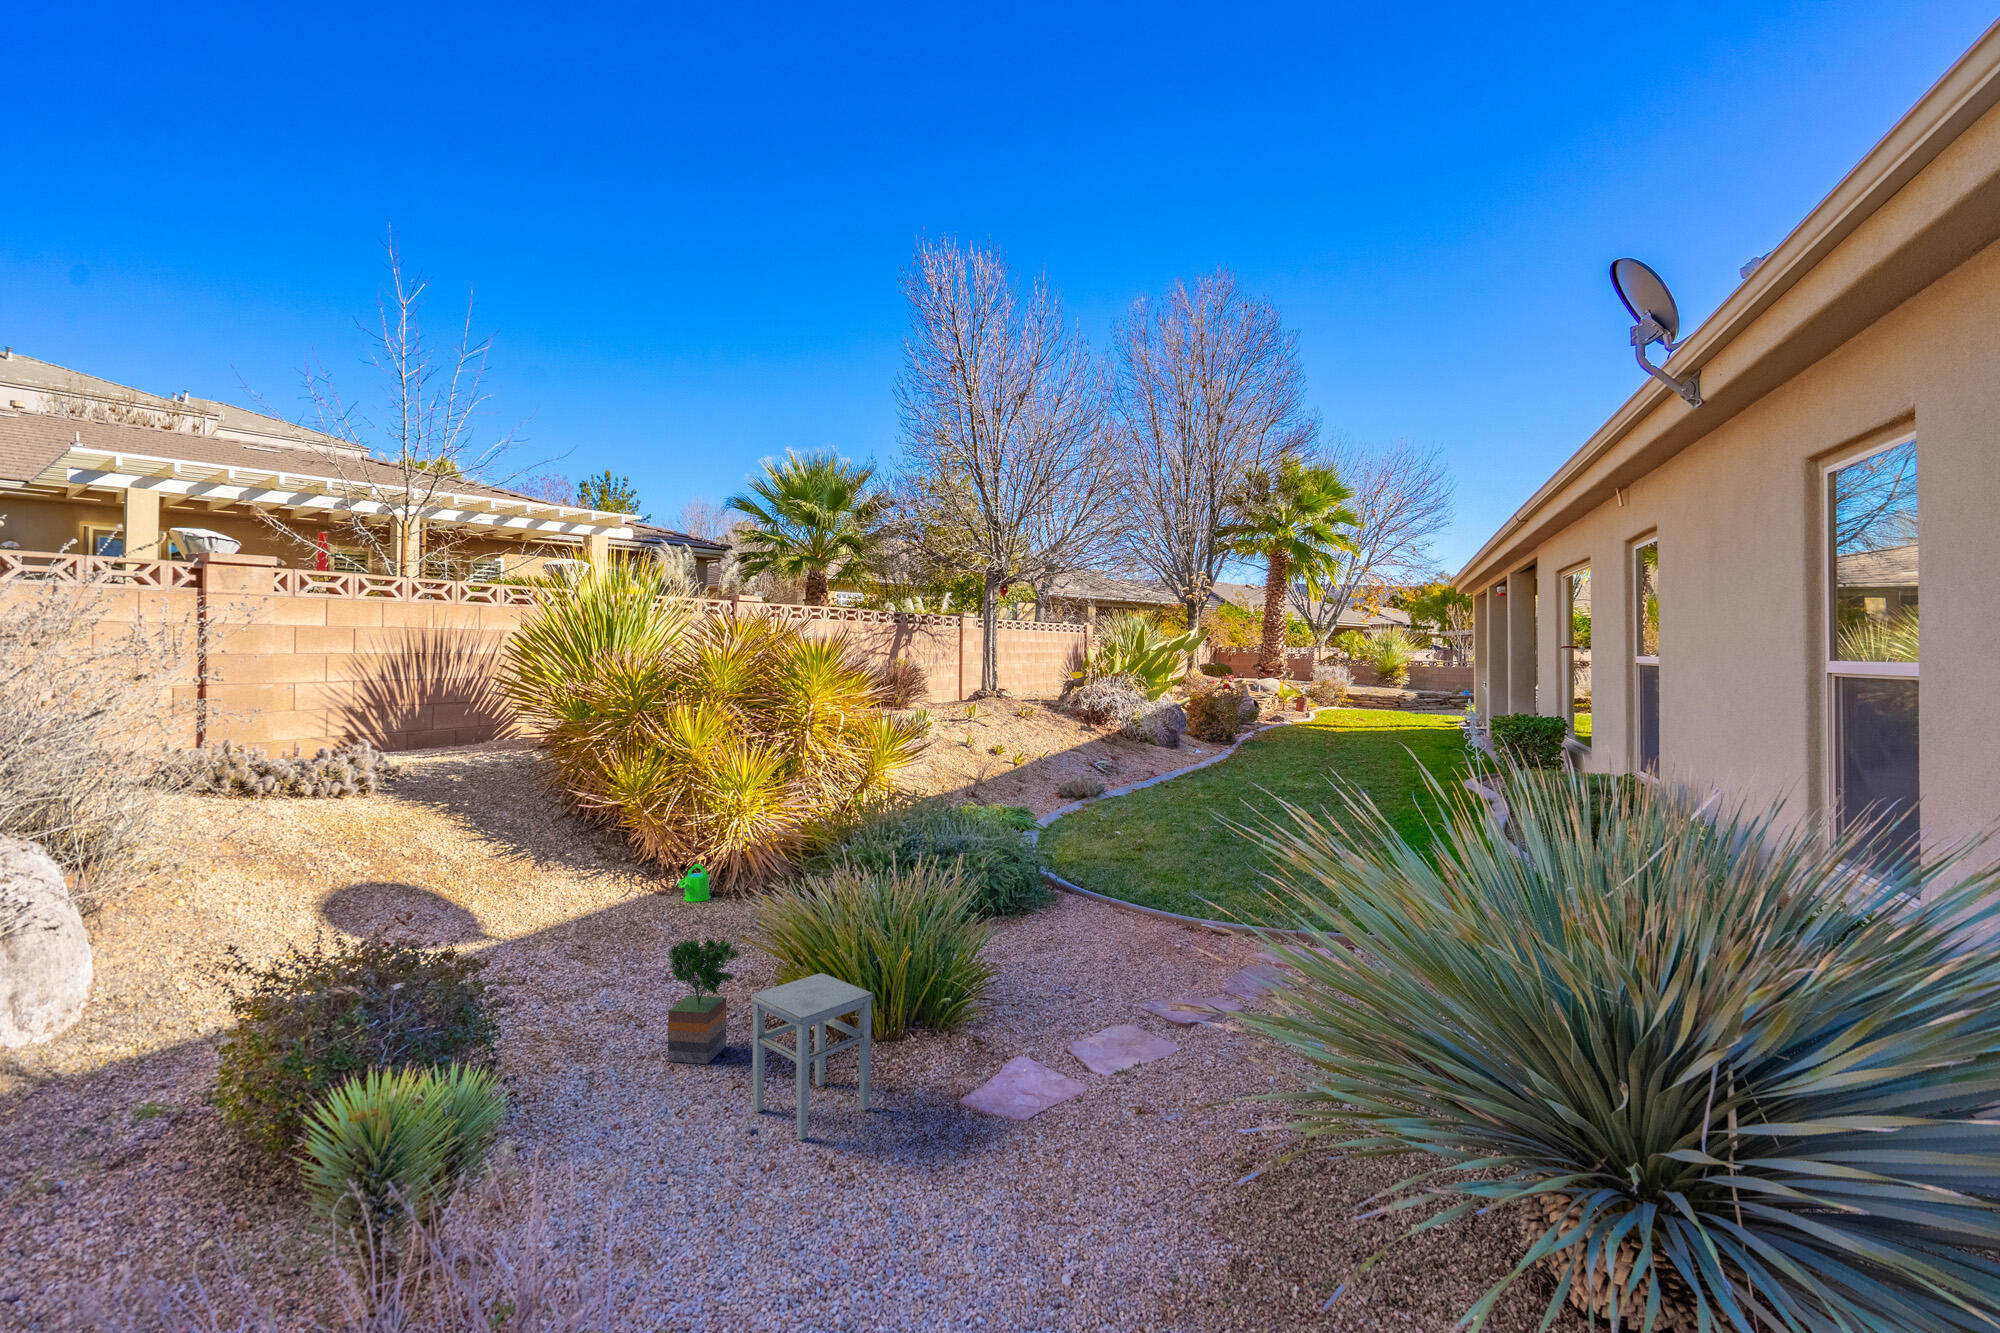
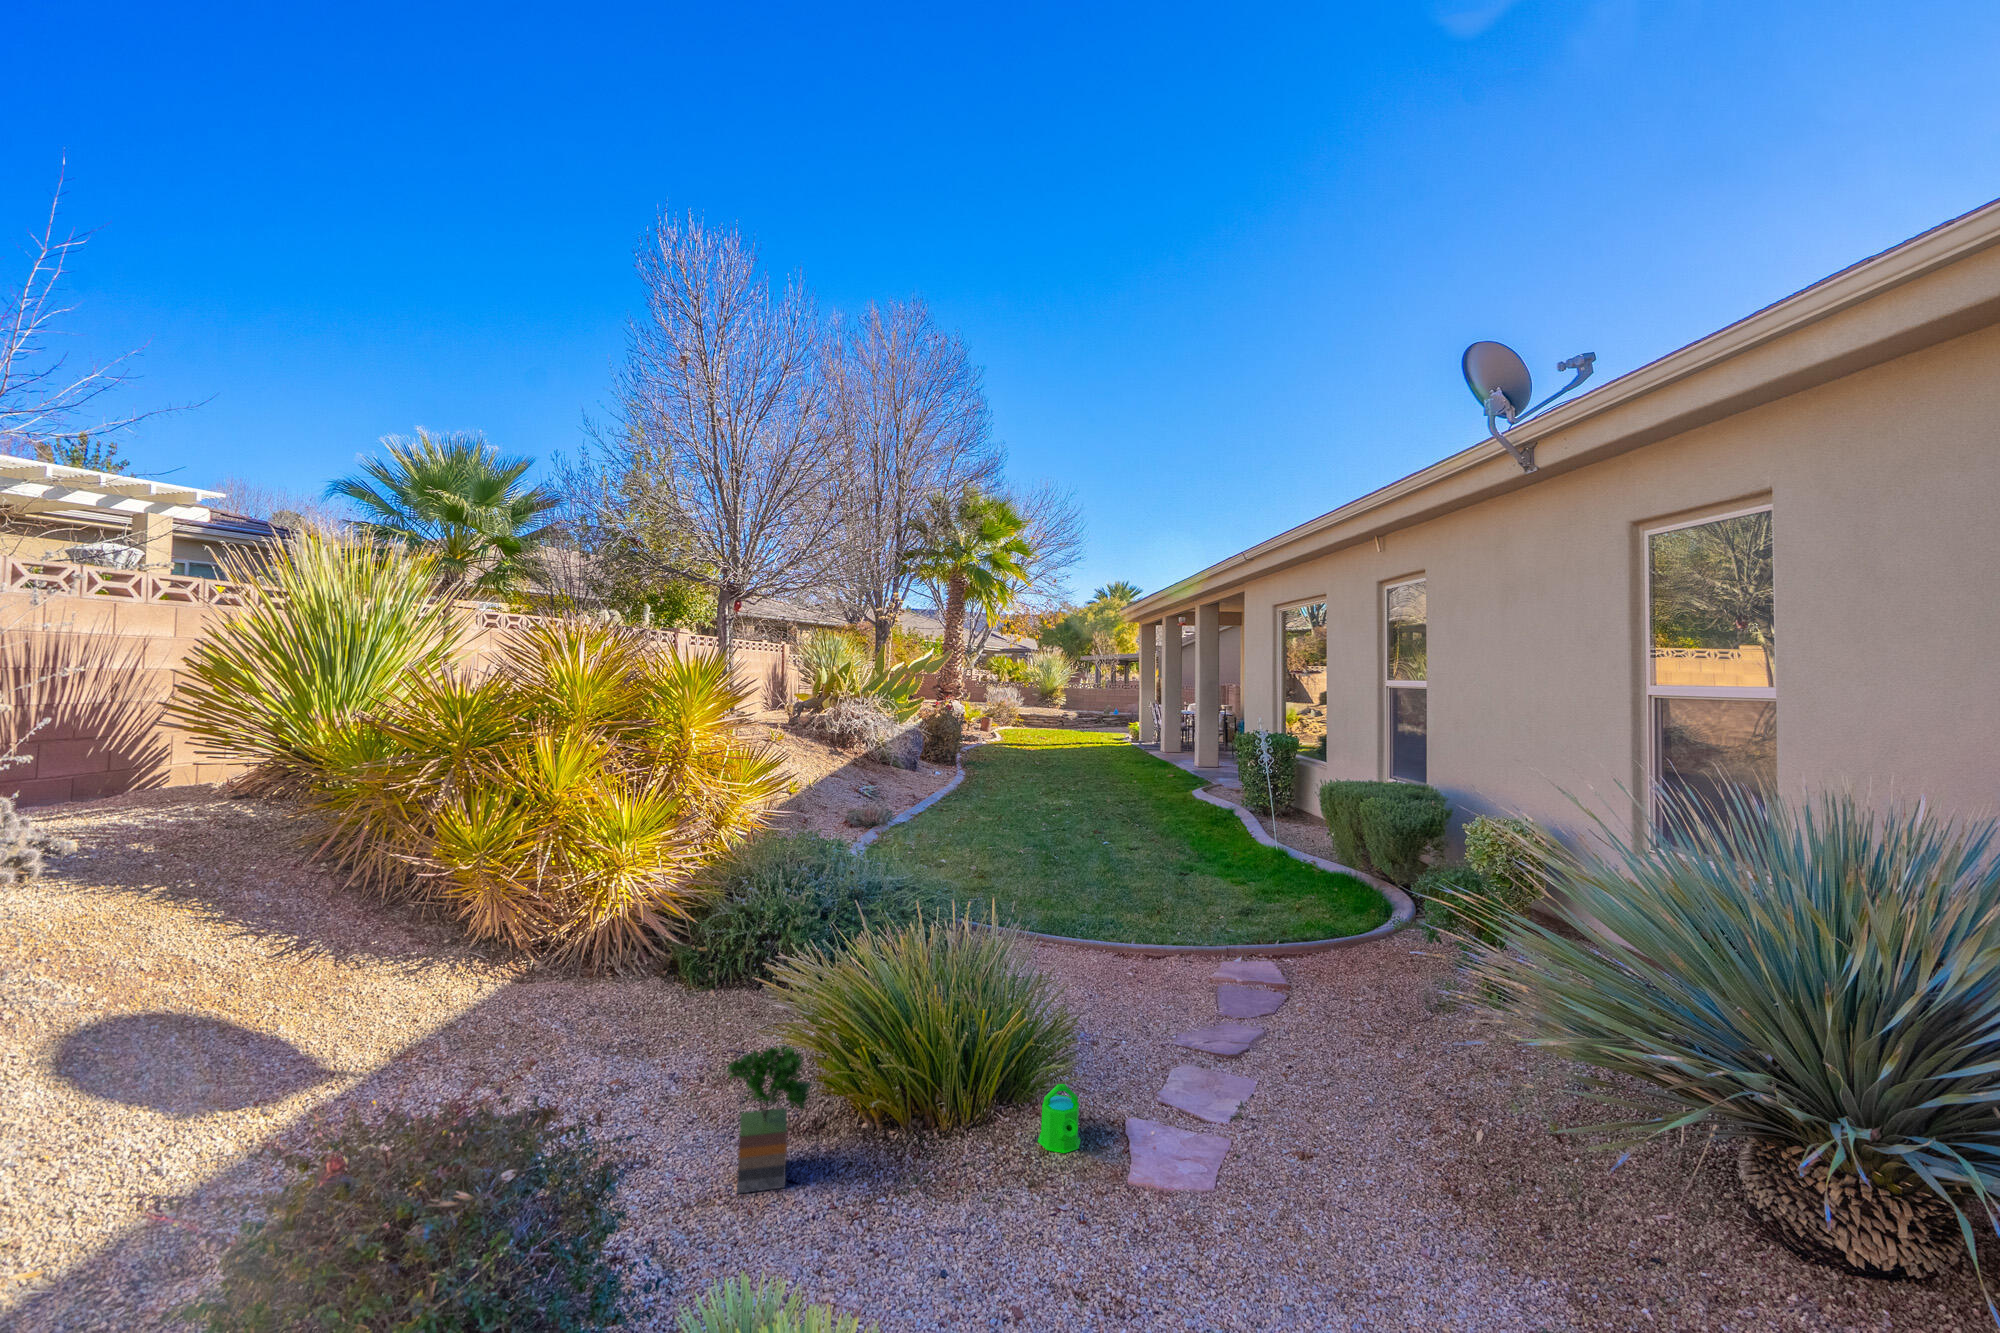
watering can: present [678,864,711,902] -> present [1038,1084,1081,1153]
stool: present [751,973,873,1140] -> none [888,1068,1005,1253]

